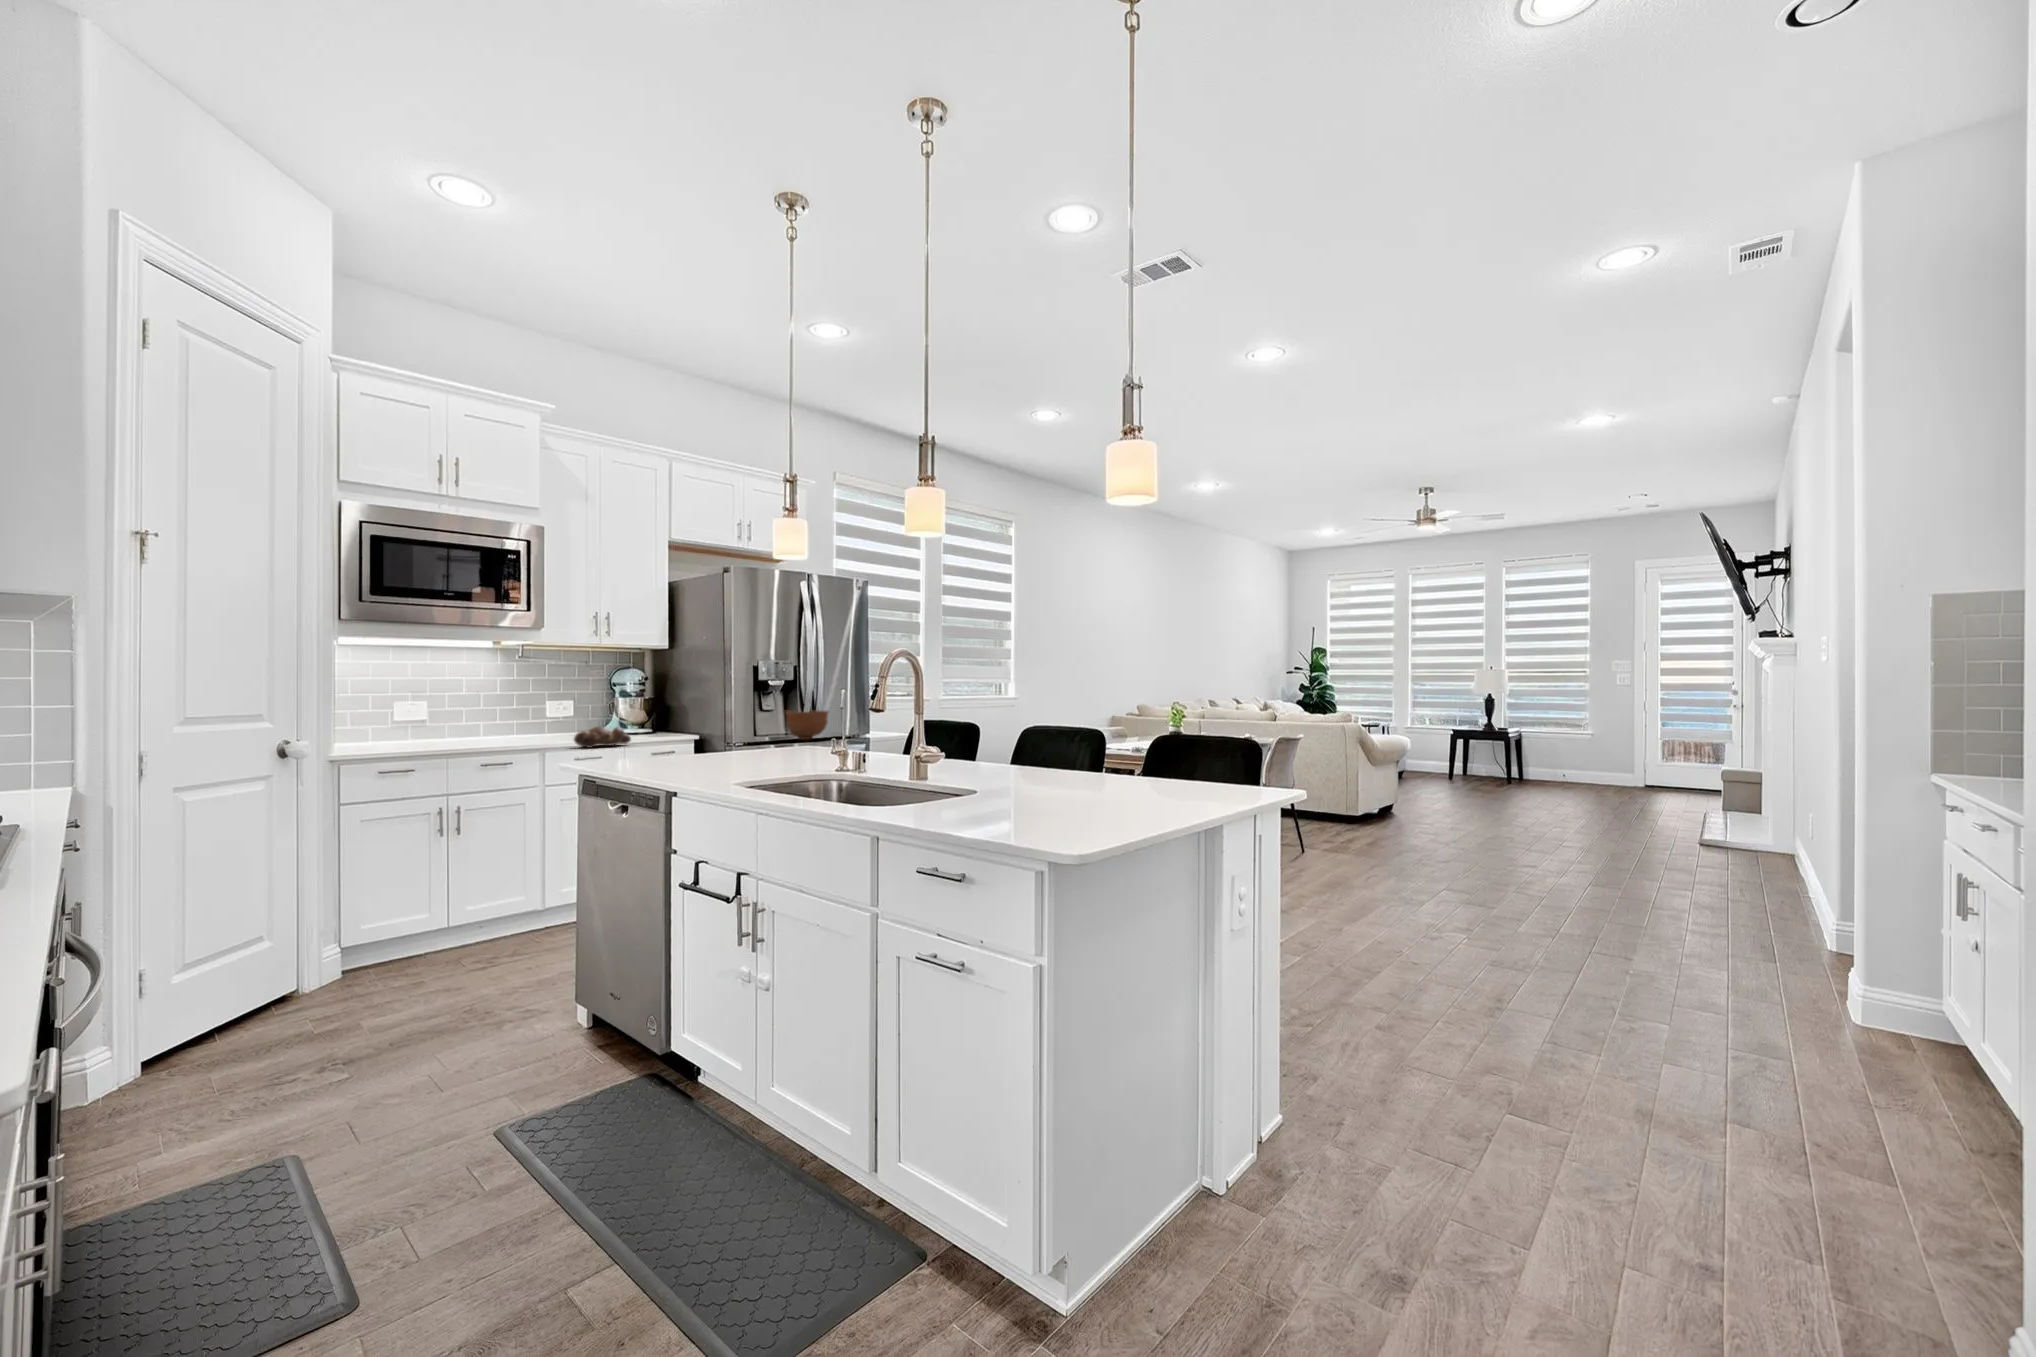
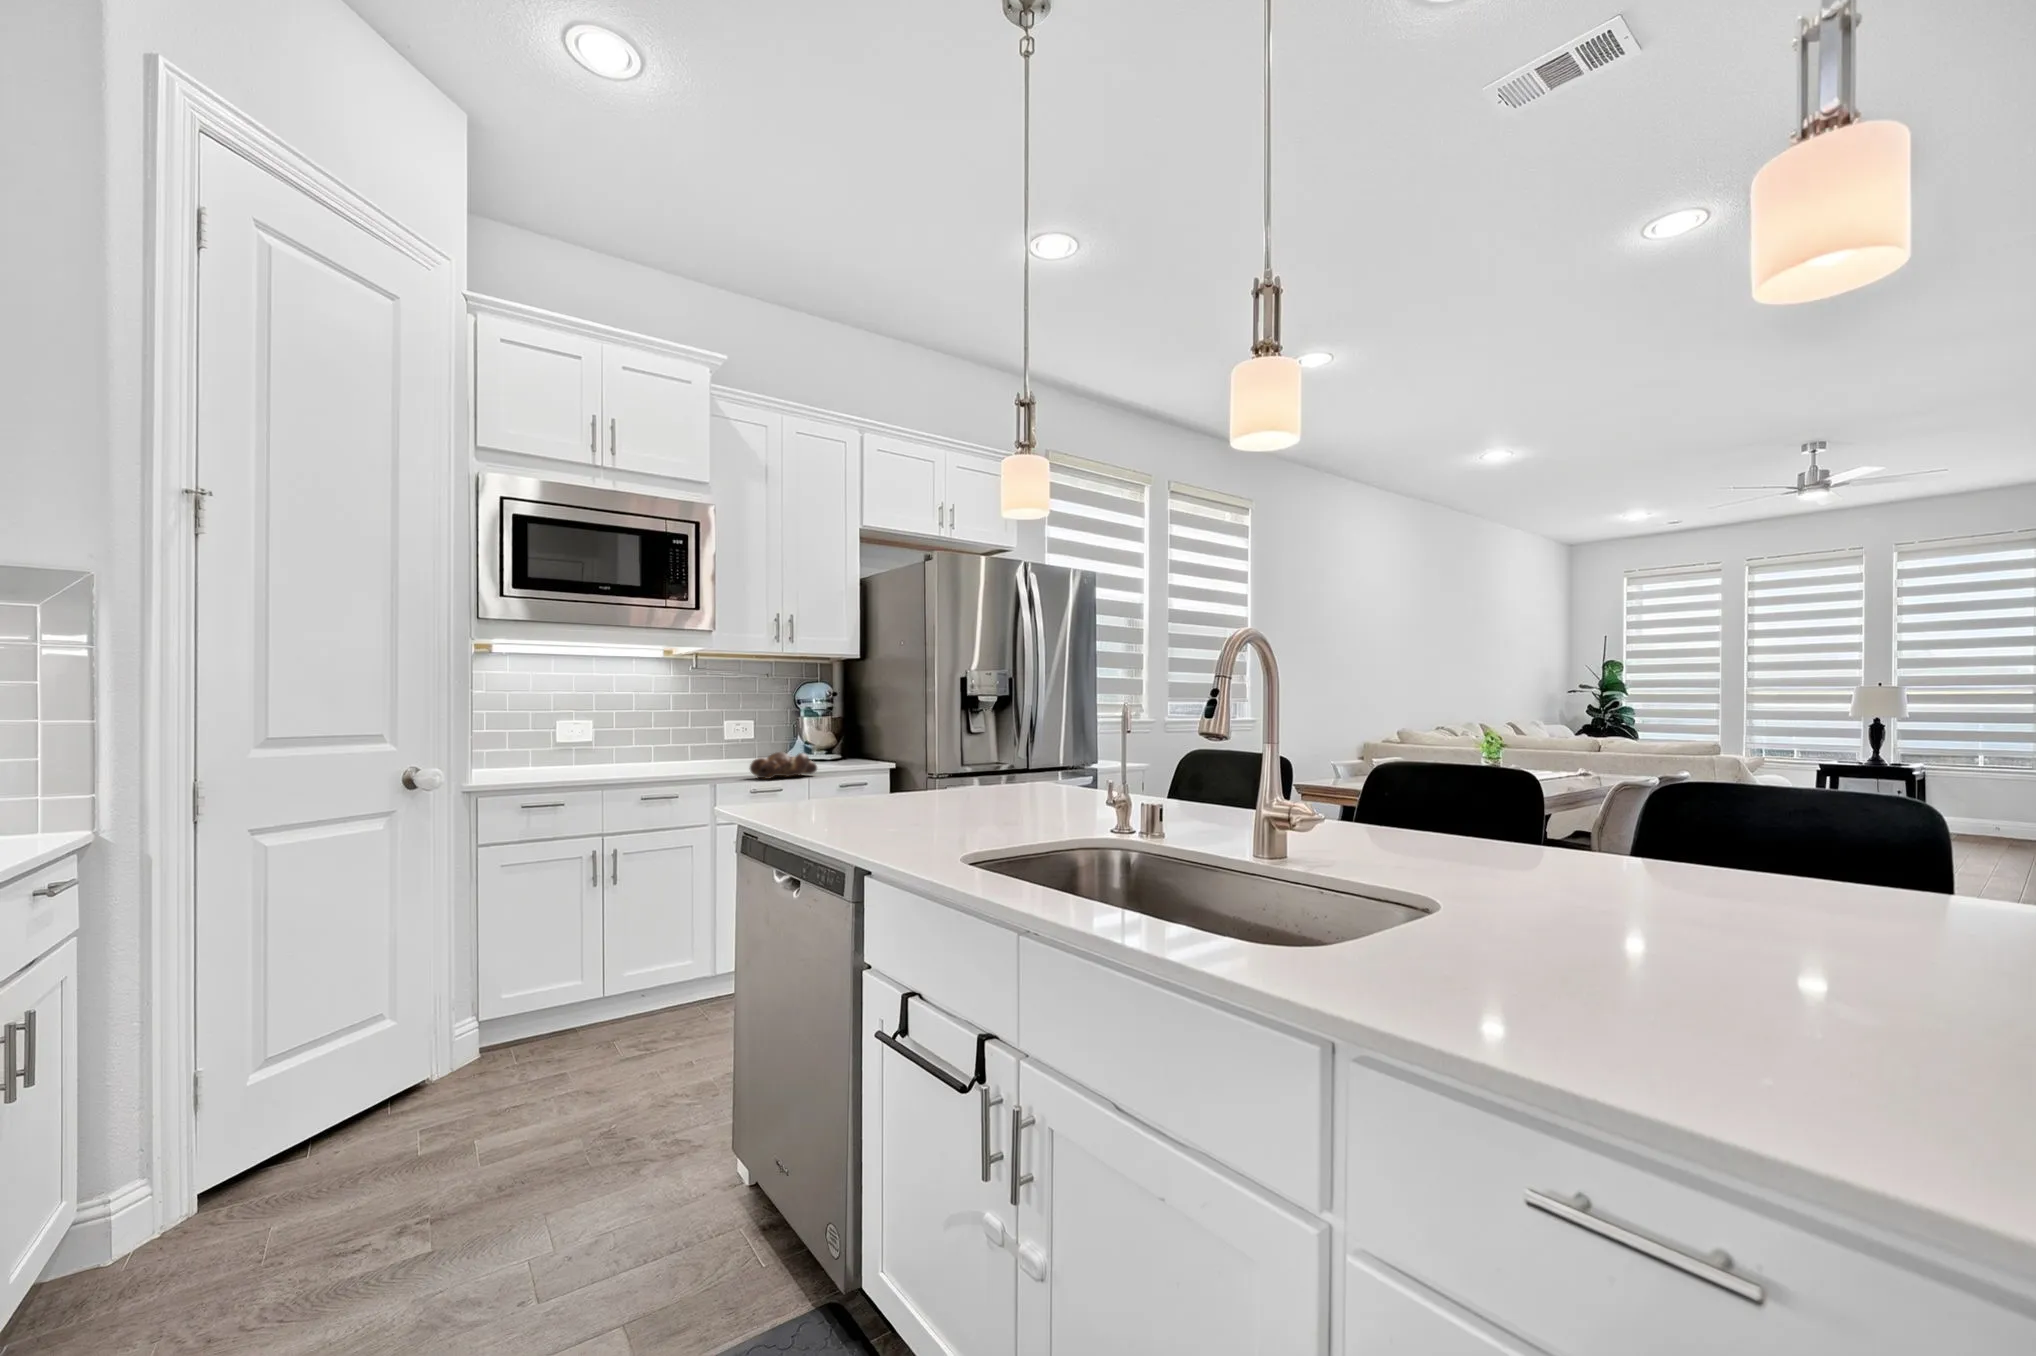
bowl: present [786,711,828,740] -> none [996,734,1056,771]

